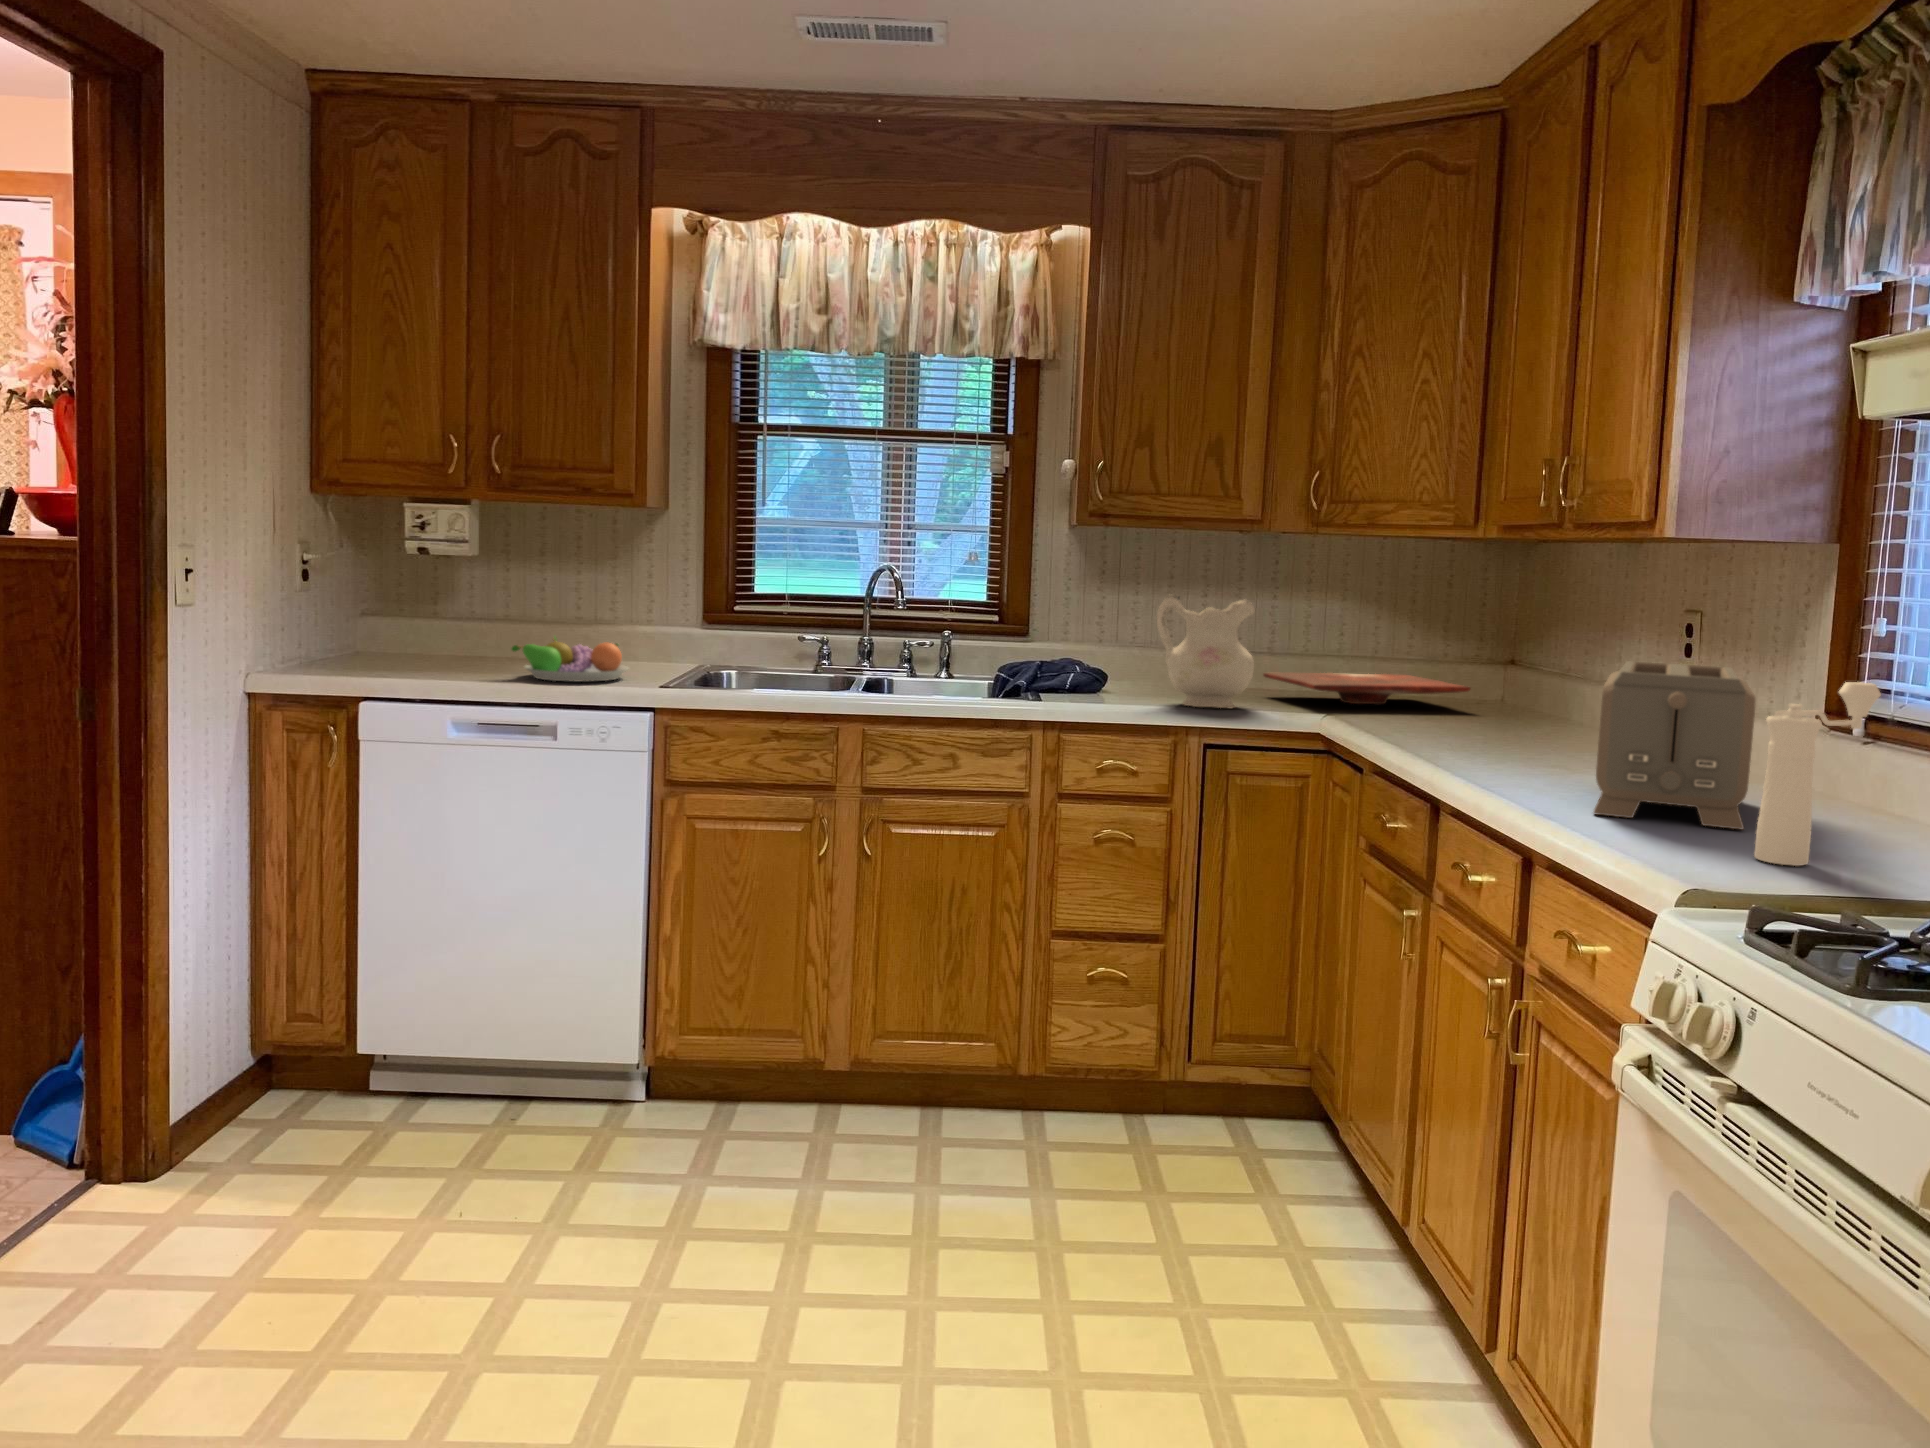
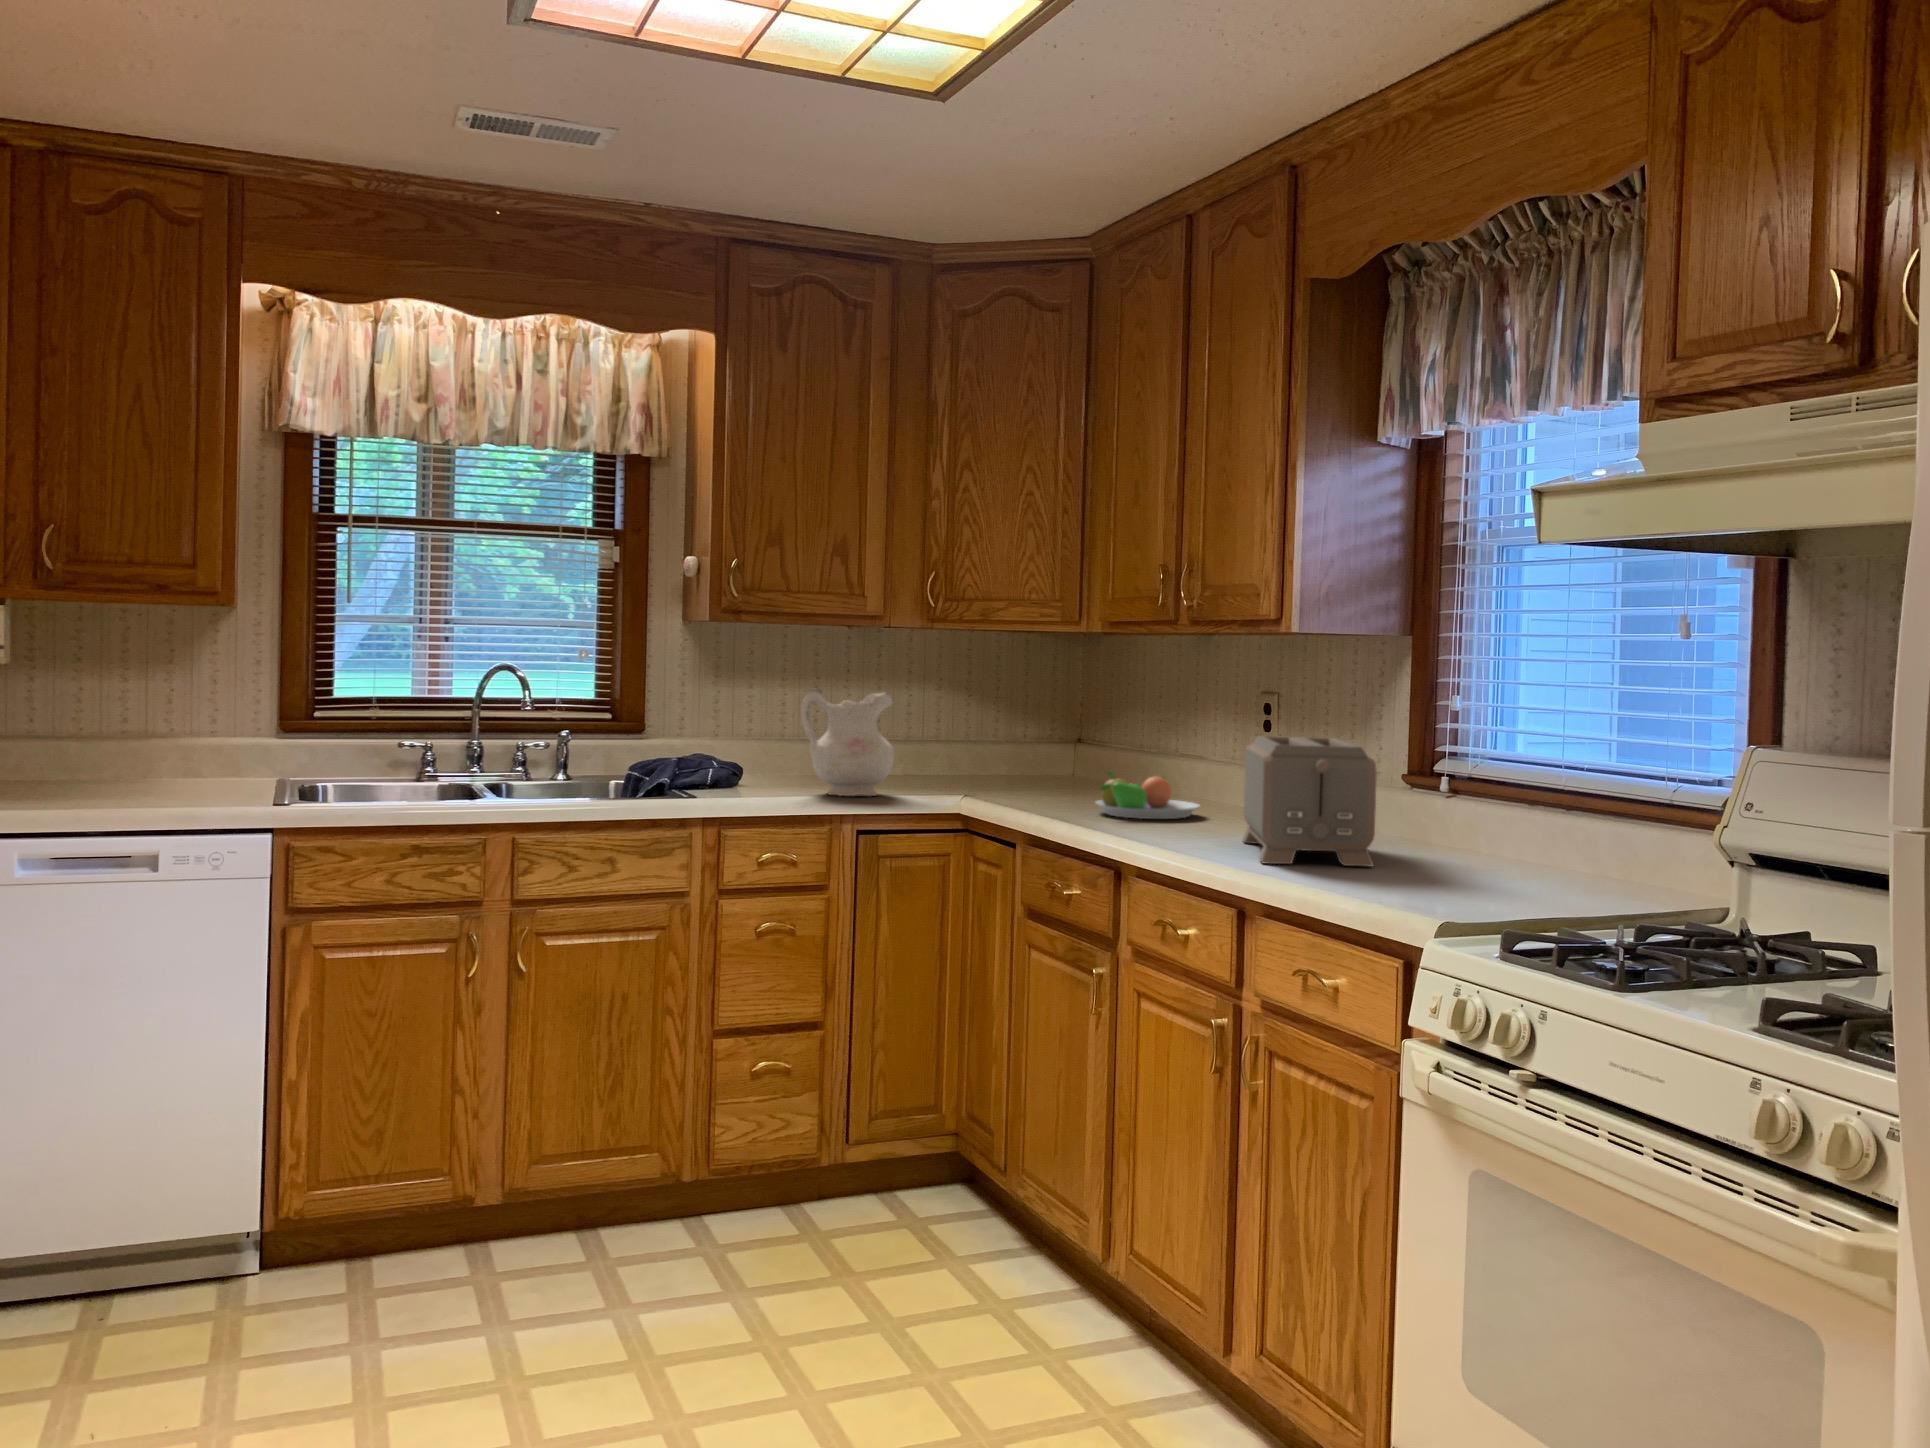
fruit bowl: present [512,637,629,682] -> present [1096,771,1199,819]
cutting board: present [1263,673,1471,704] -> none [885,757,1075,786]
pepper mill: present [1754,682,1881,866] -> none [1399,746,1471,889]

